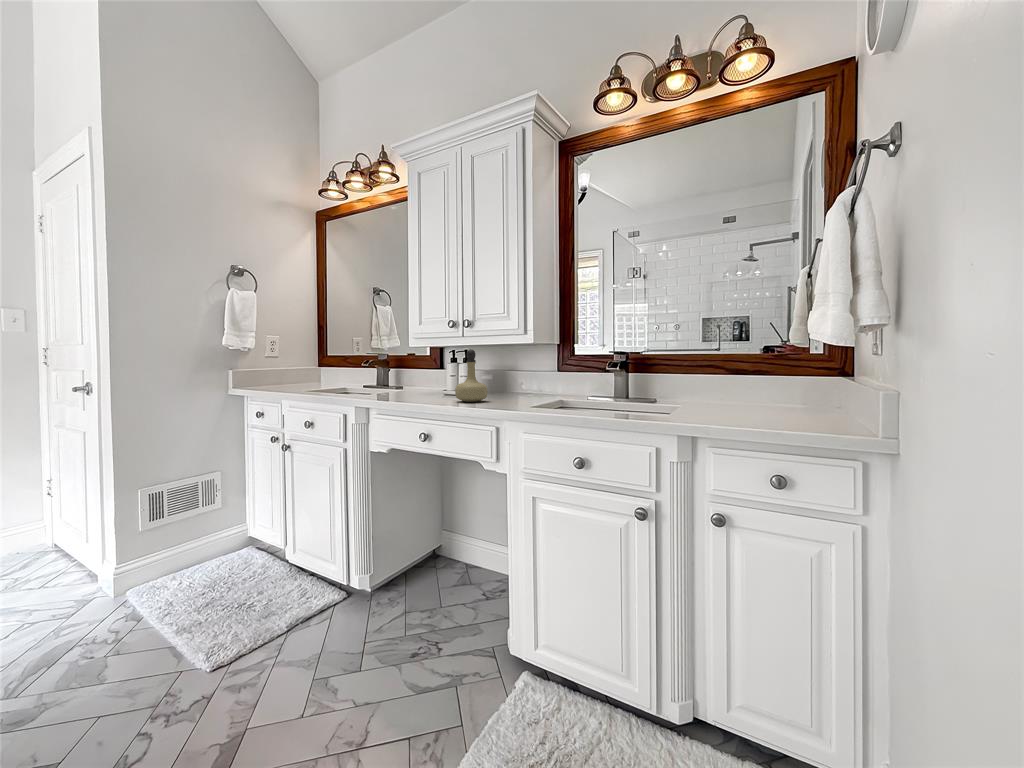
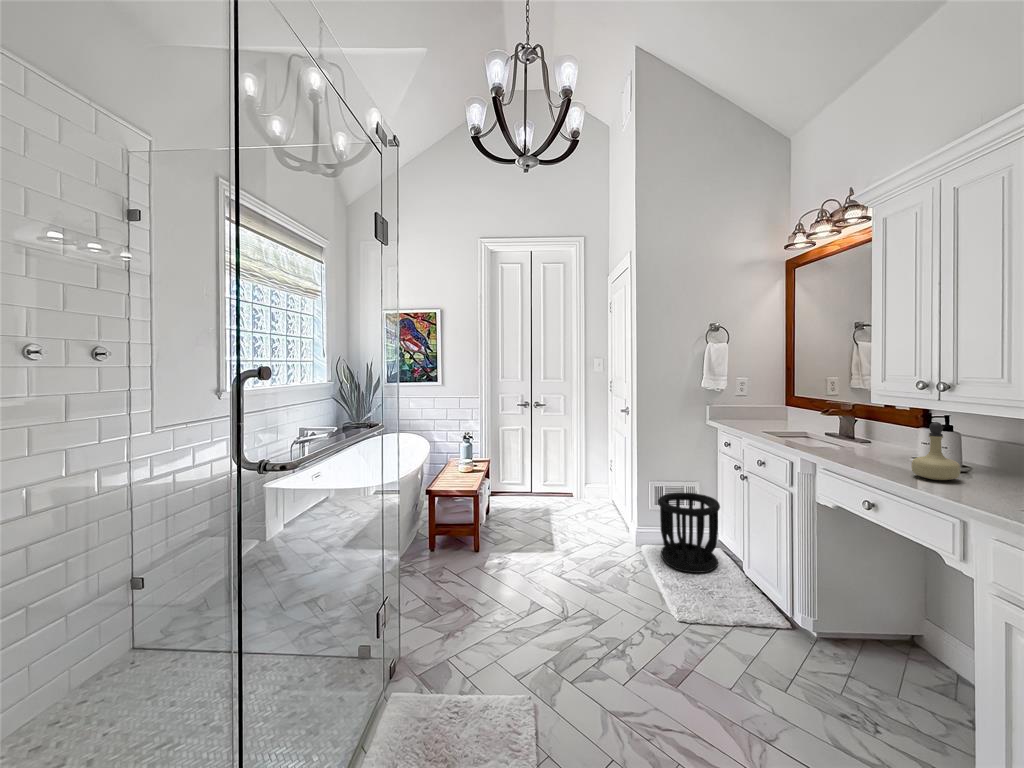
wastebasket: none [159,486,254,597] -> present [658,493,720,573]

